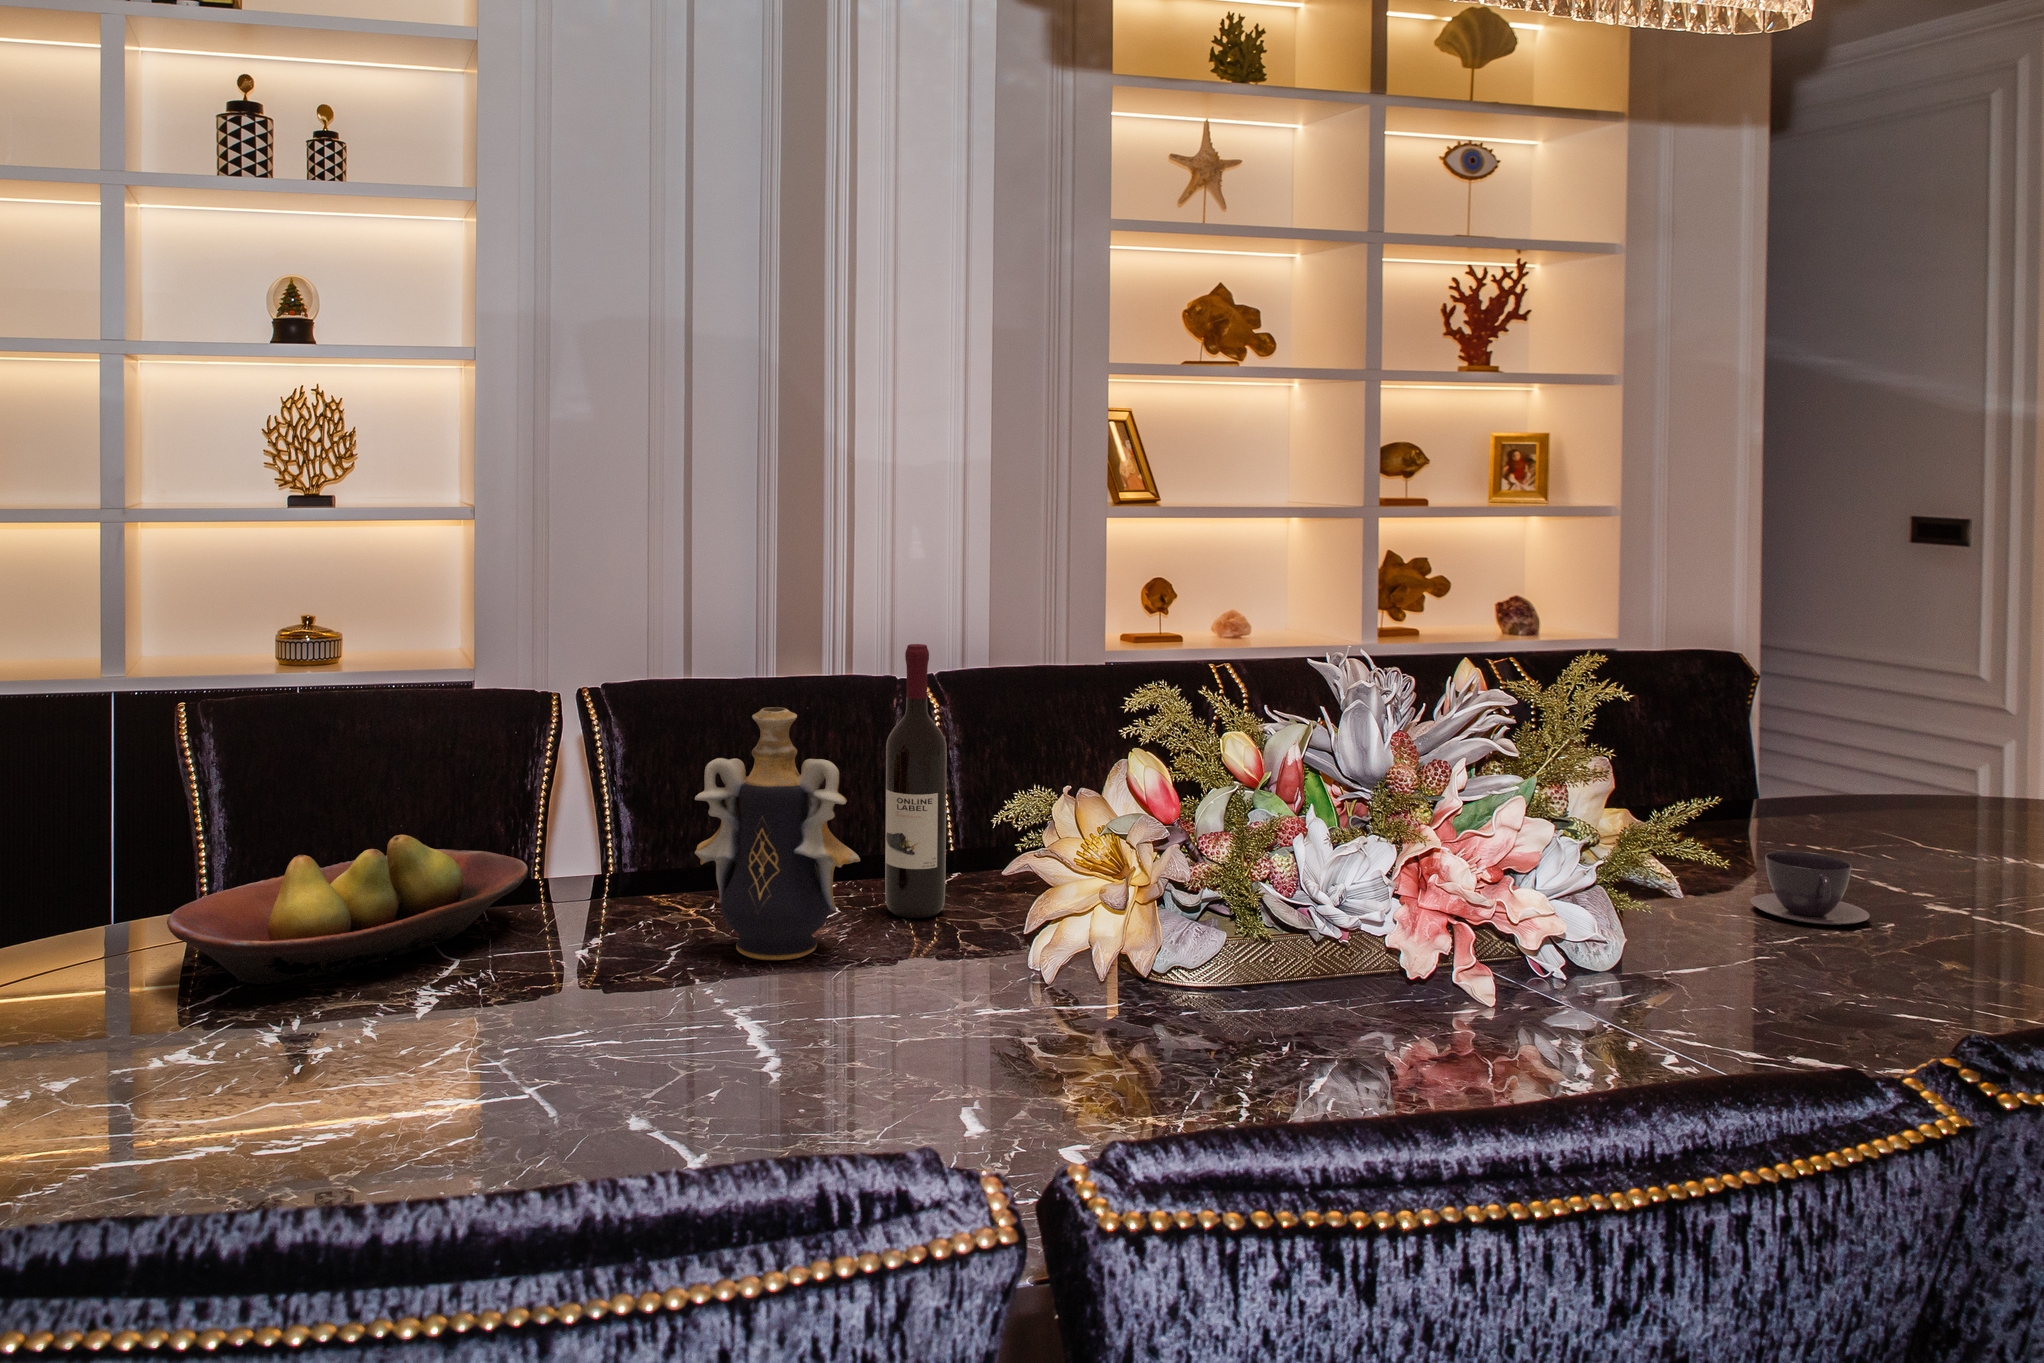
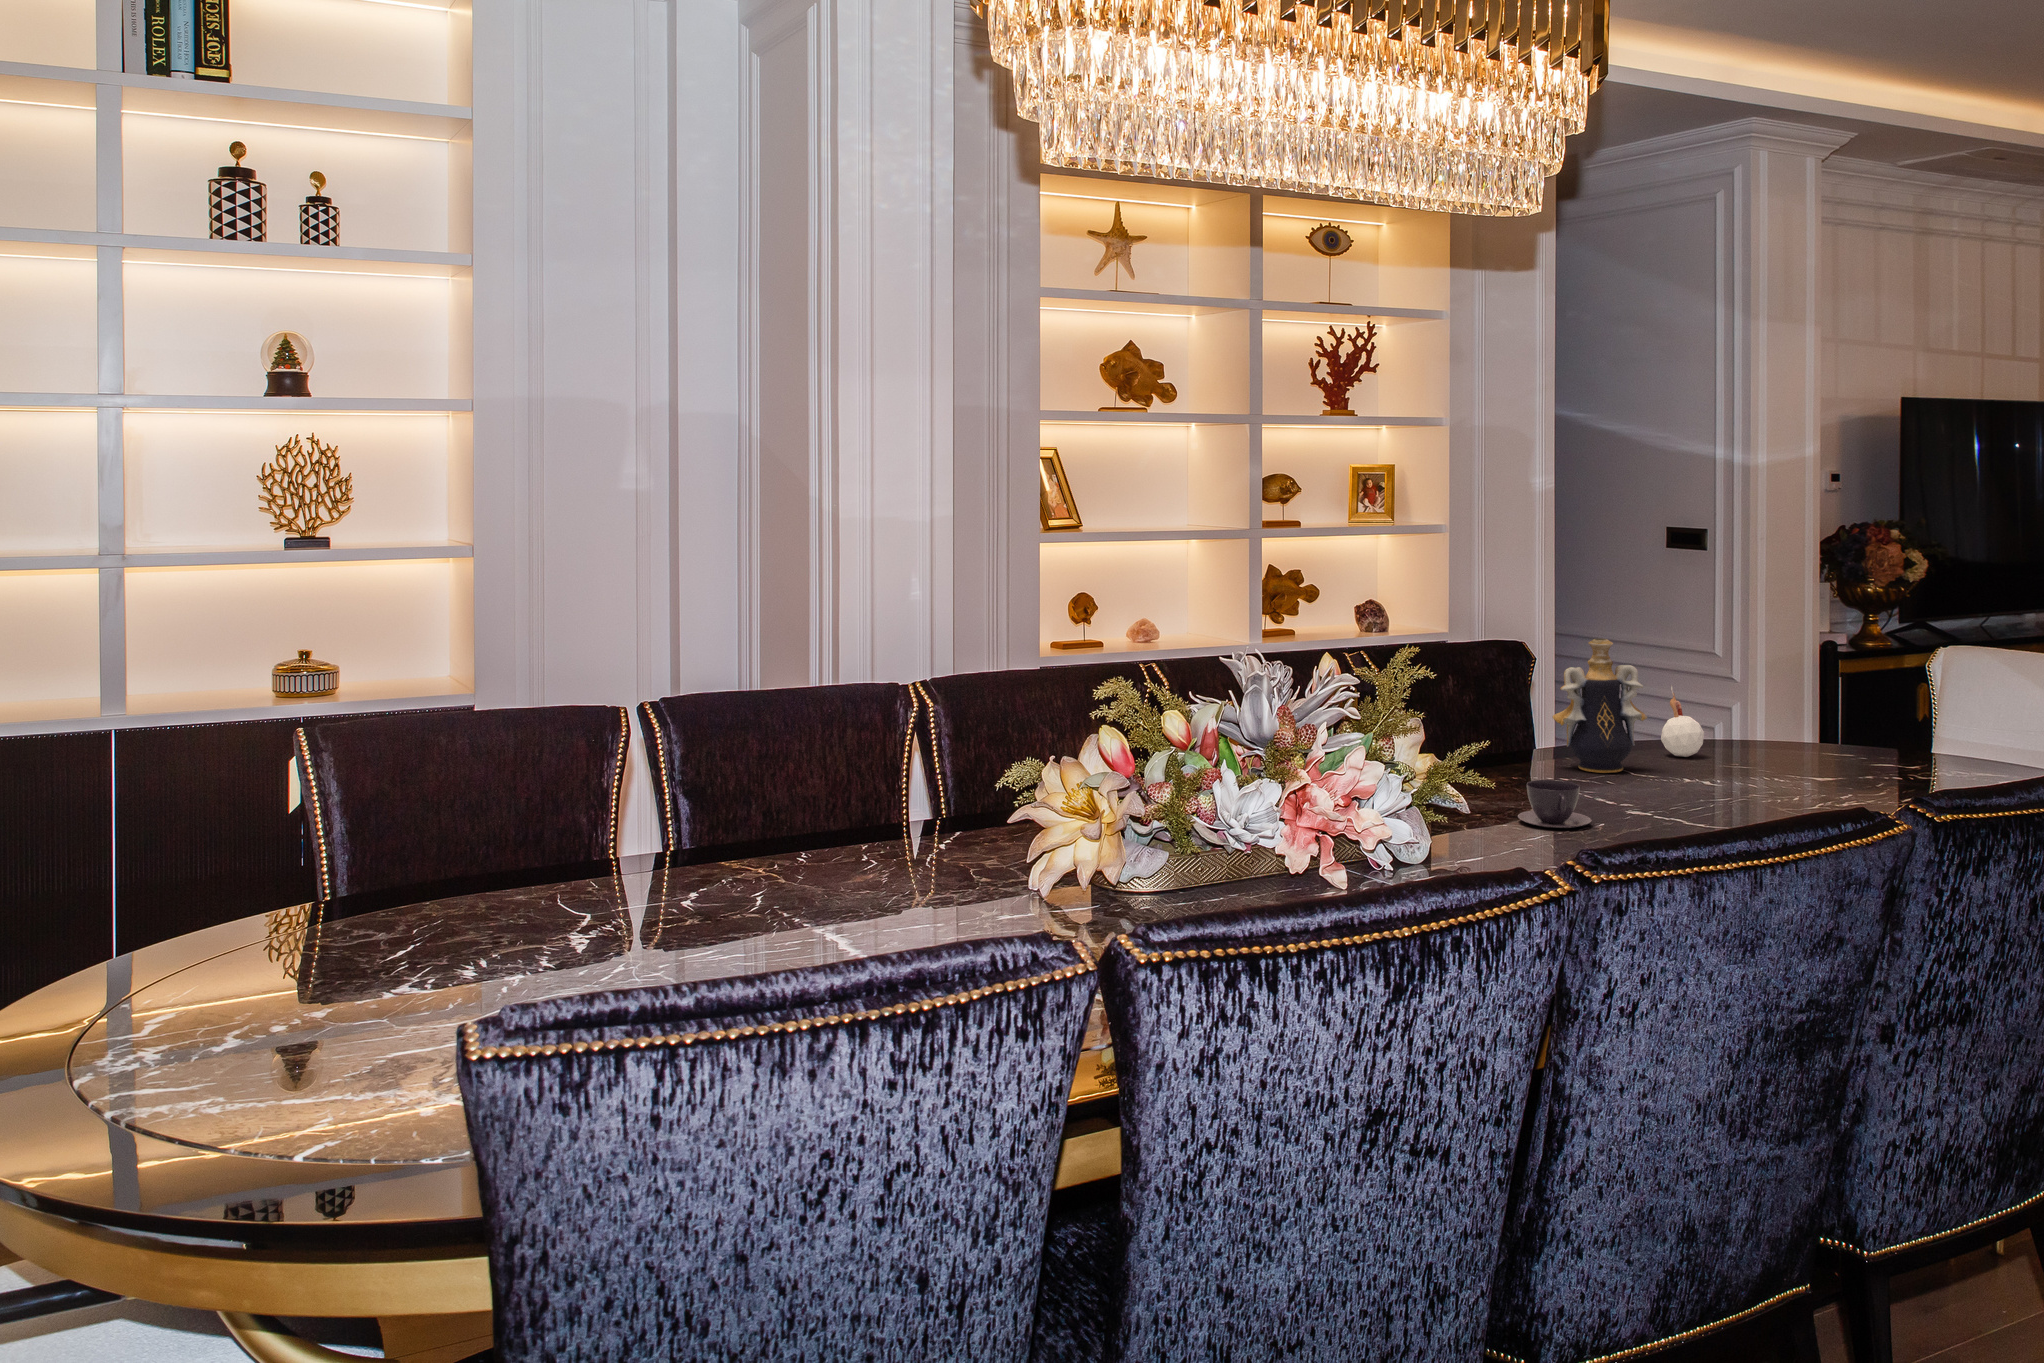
wine bottle: present [885,644,947,918] -> none [909,657,955,867]
decorative vase: present [695,707,860,960] -> present [1552,639,1647,773]
candle: none [1951,721,2021,823] -> present [1661,685,1704,757]
fruit bowl: present [167,835,528,984] -> none [339,826,624,948]

